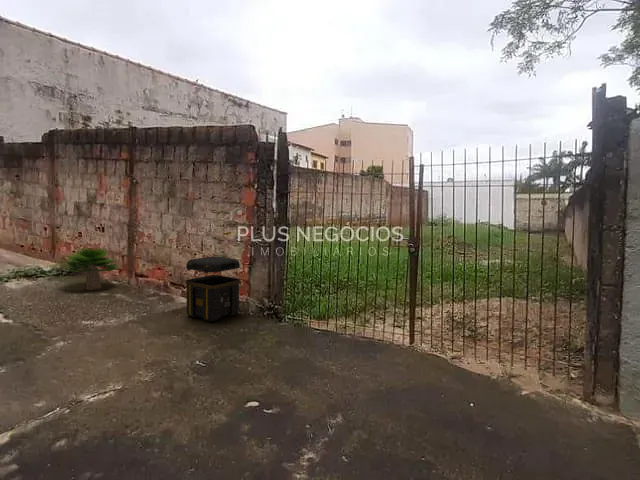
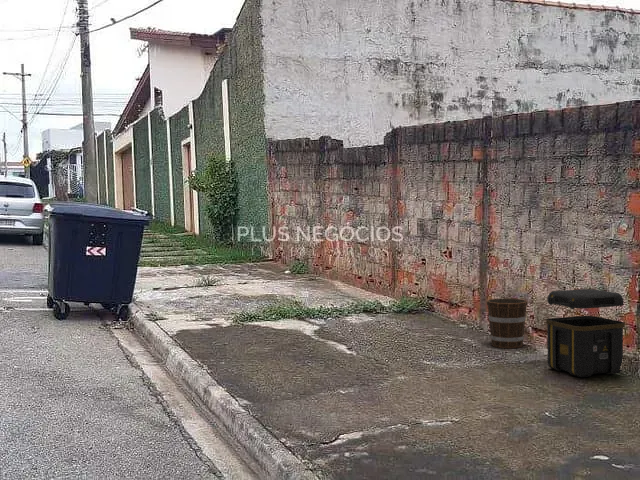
potted plant: present [65,248,119,290] -> none [403,274,472,331]
bucket: none [135,263,167,301] -> present [487,298,528,348]

